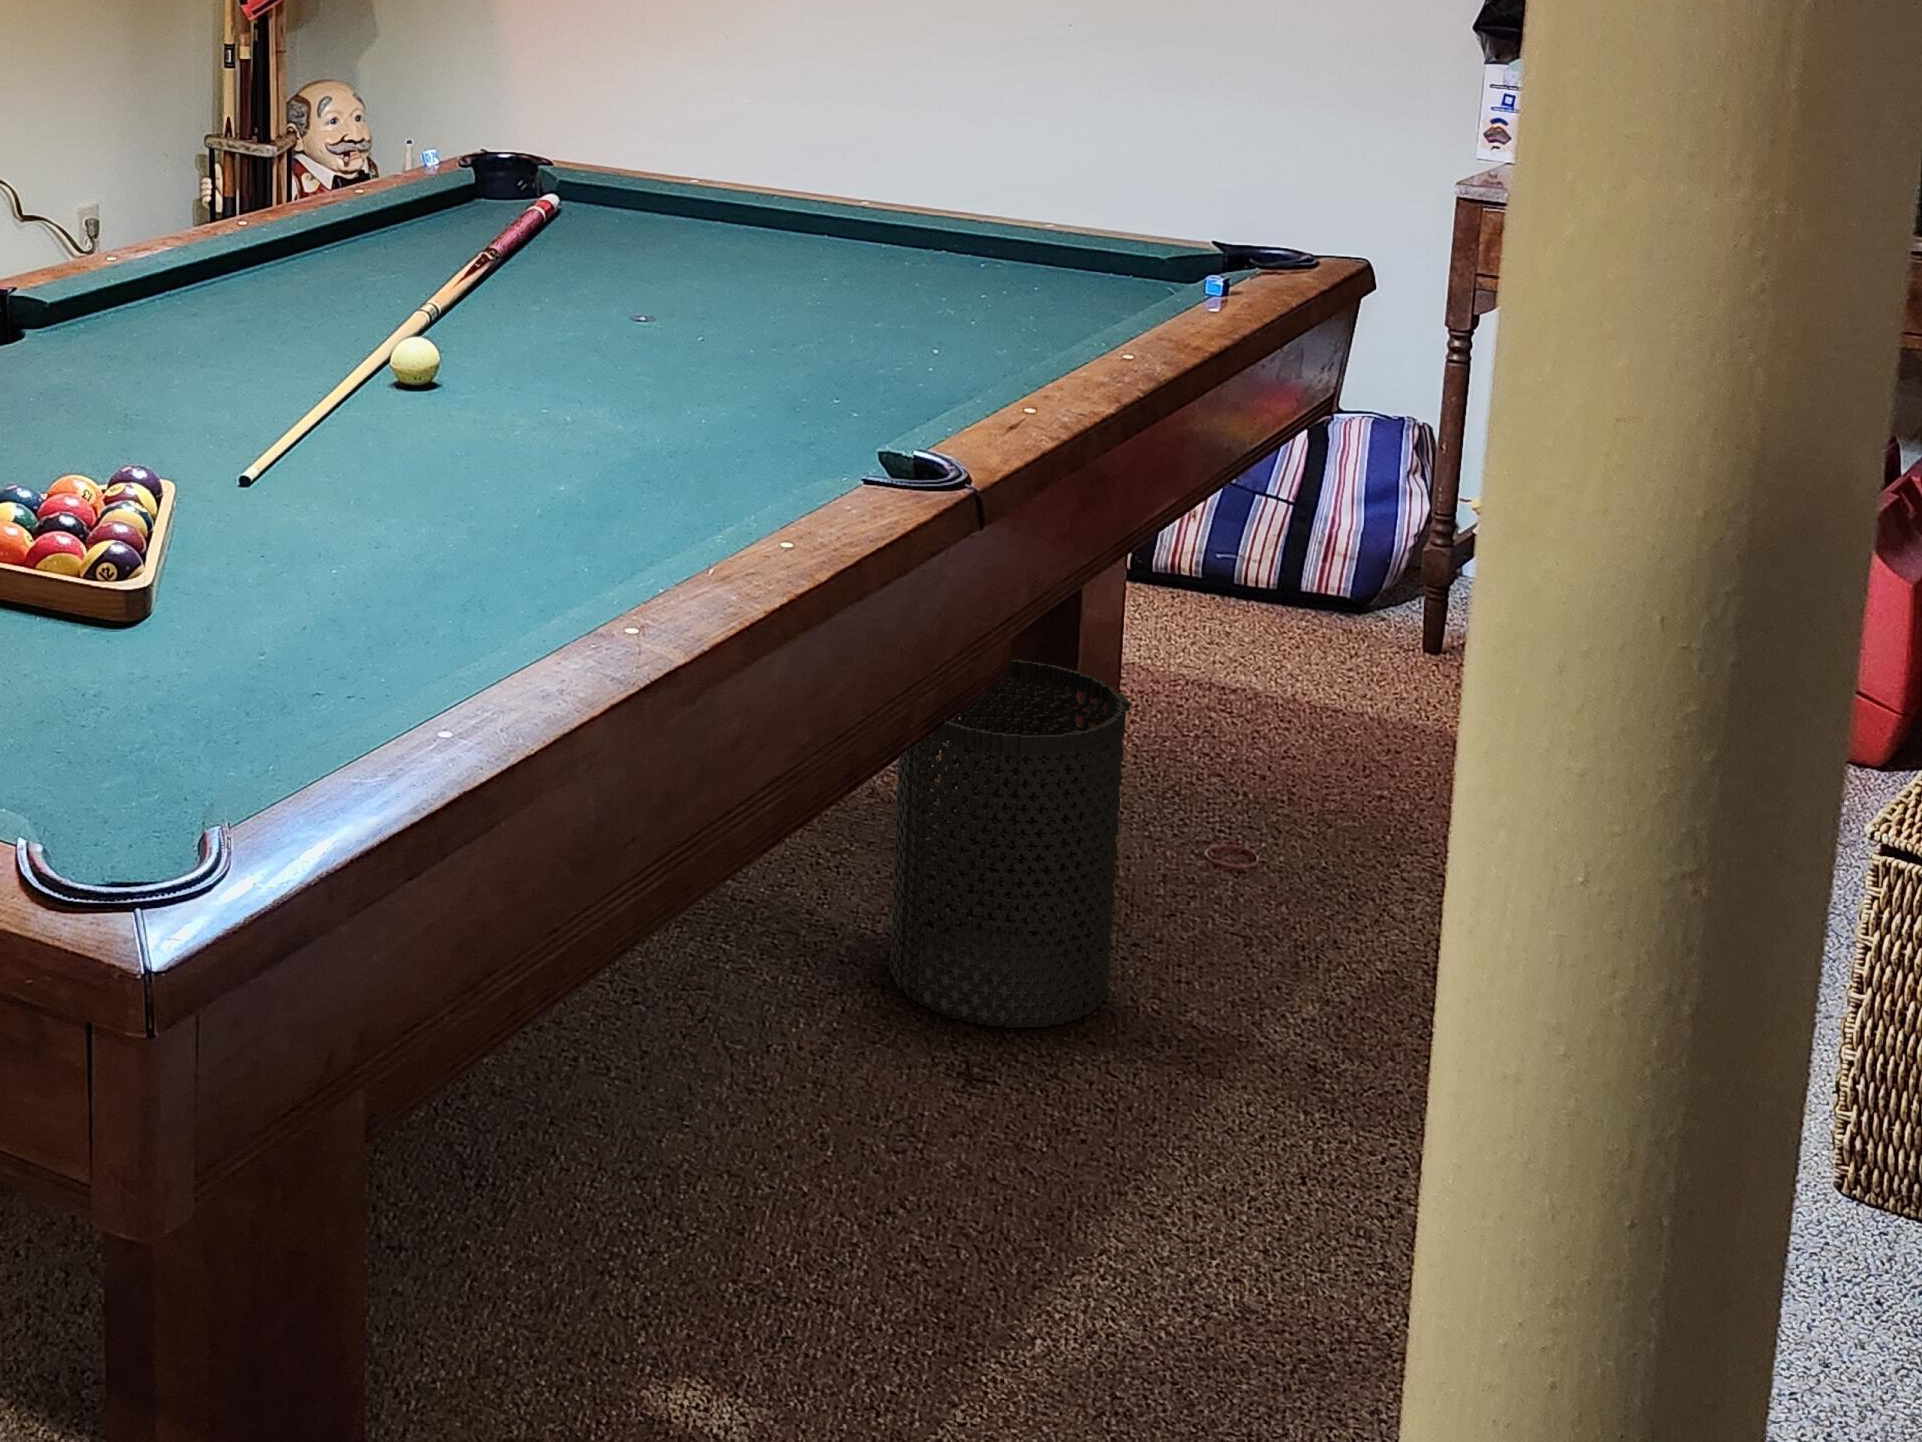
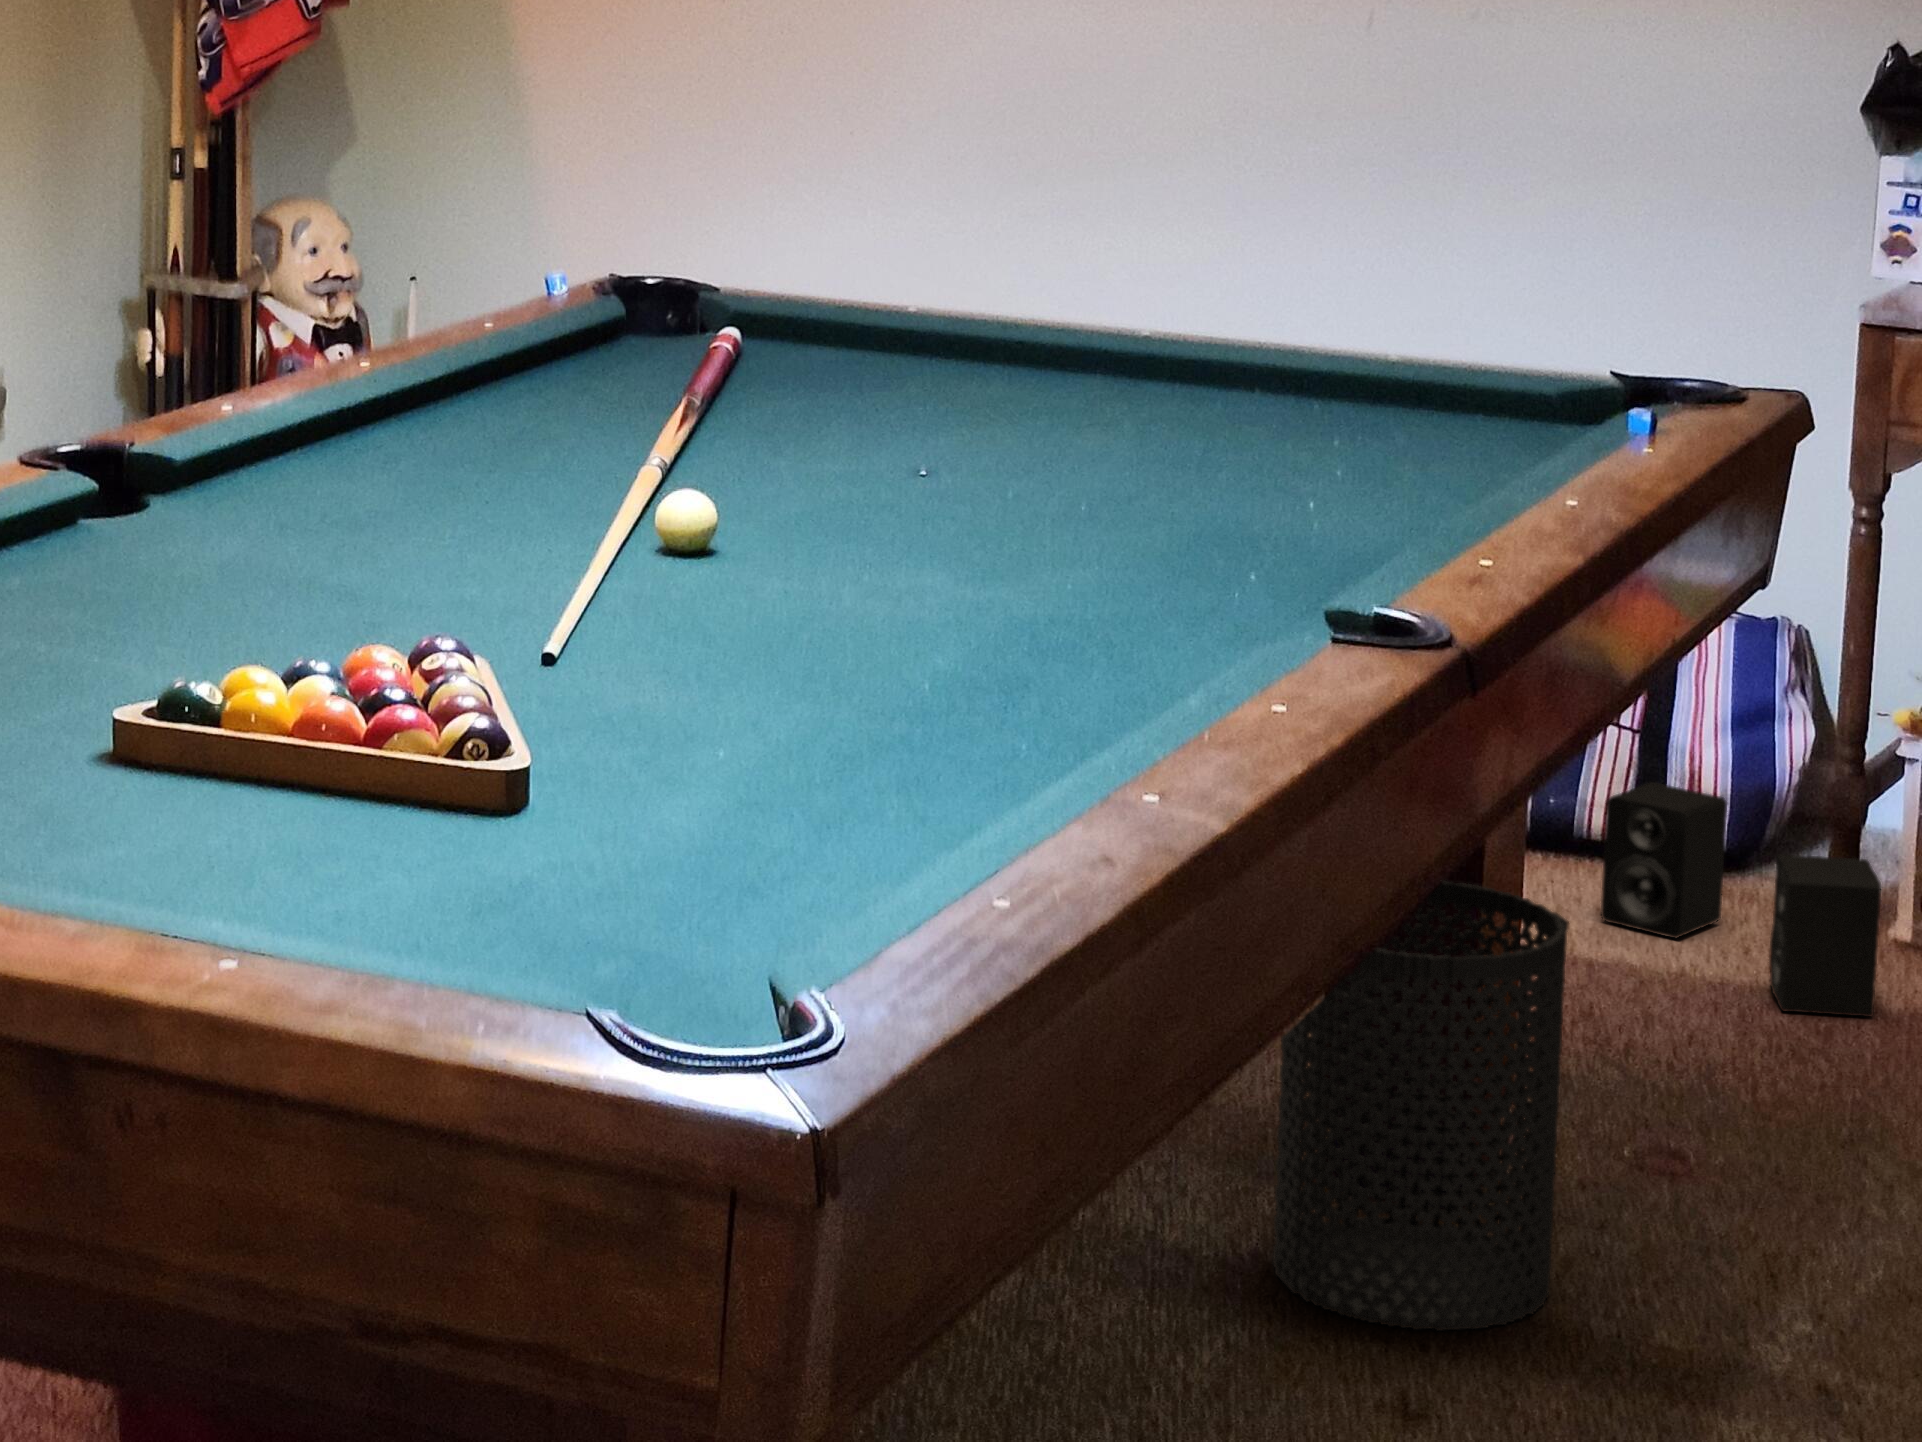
speaker: none [1235,553,1442,750] -> present [1601,782,1881,1017]

